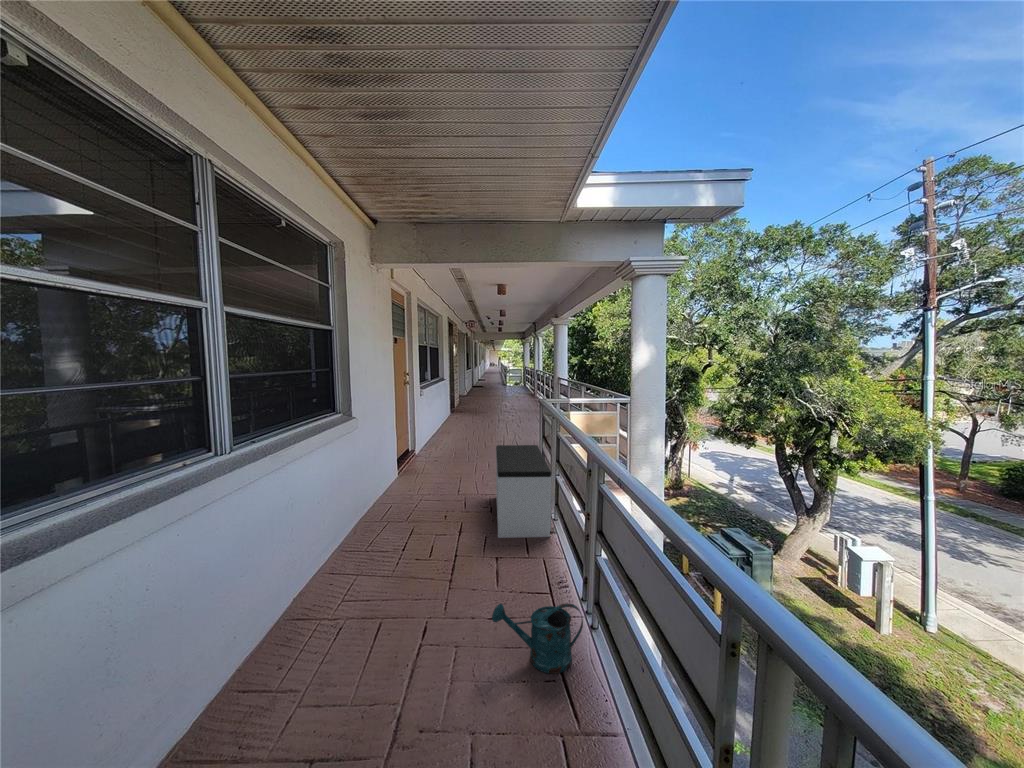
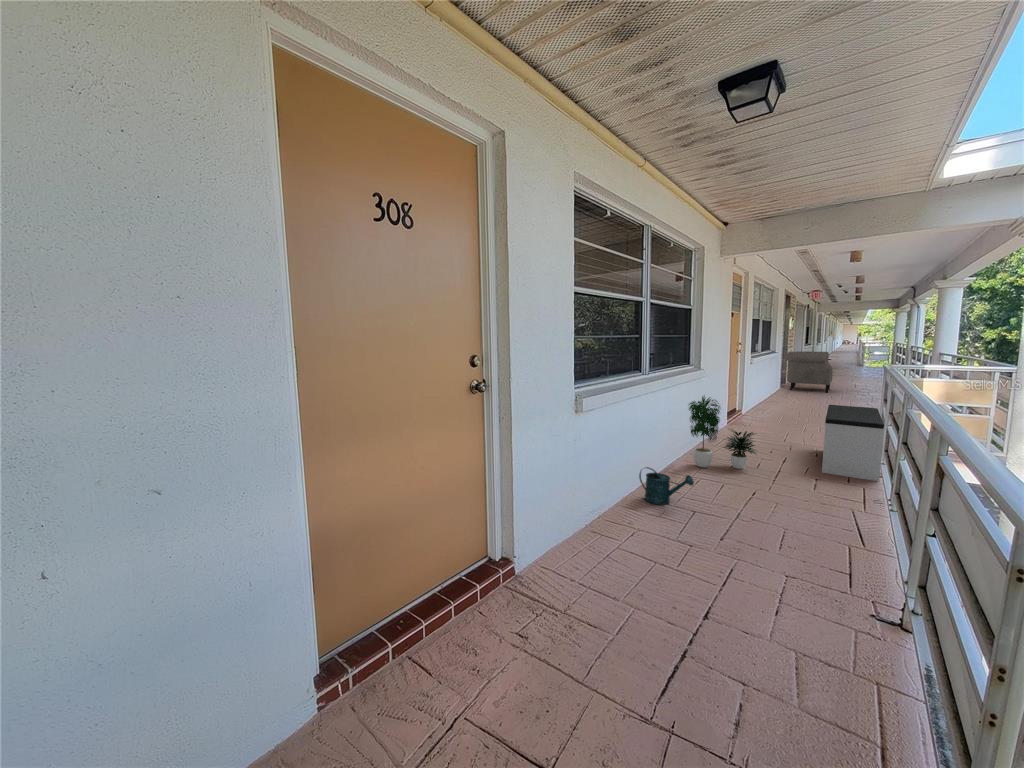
chair: none [452,377,490,417] -> present [785,351,832,393]
potted plant: none [324,462,427,574] -> present [689,396,756,469]
watering can: present [492,604,583,674] -> present [639,467,694,505]

